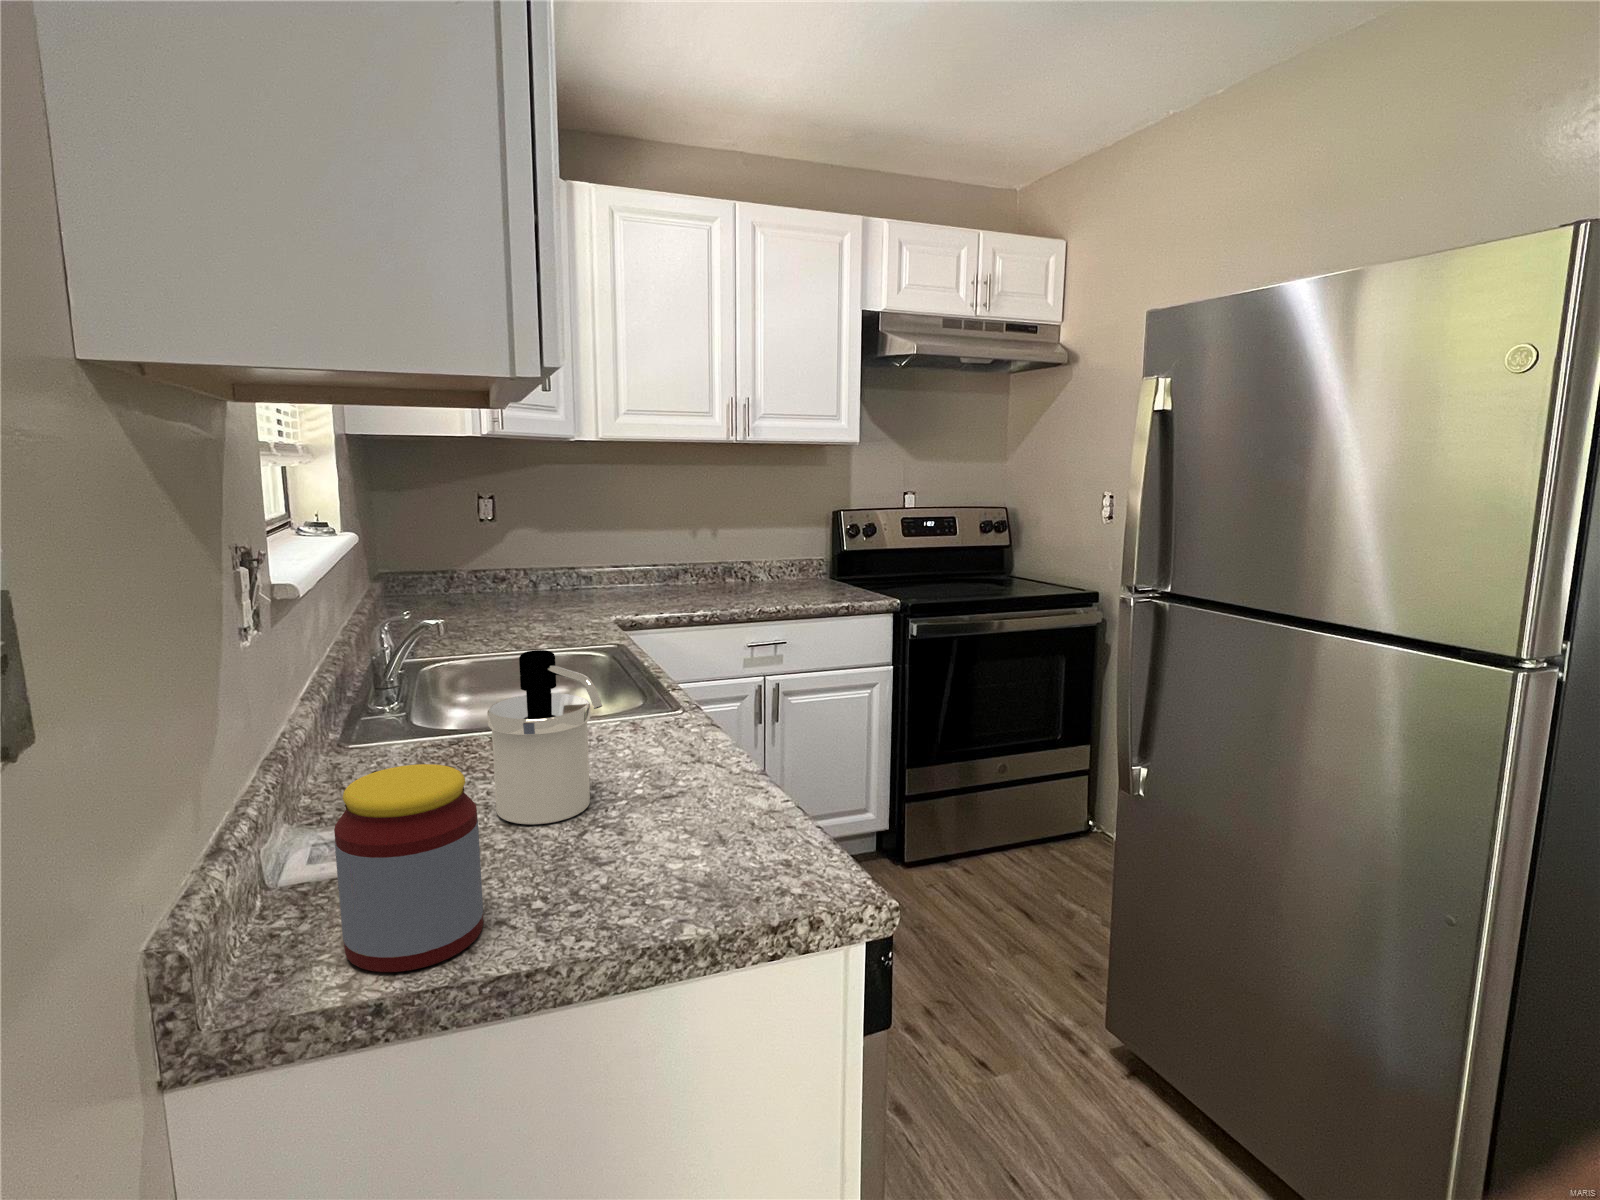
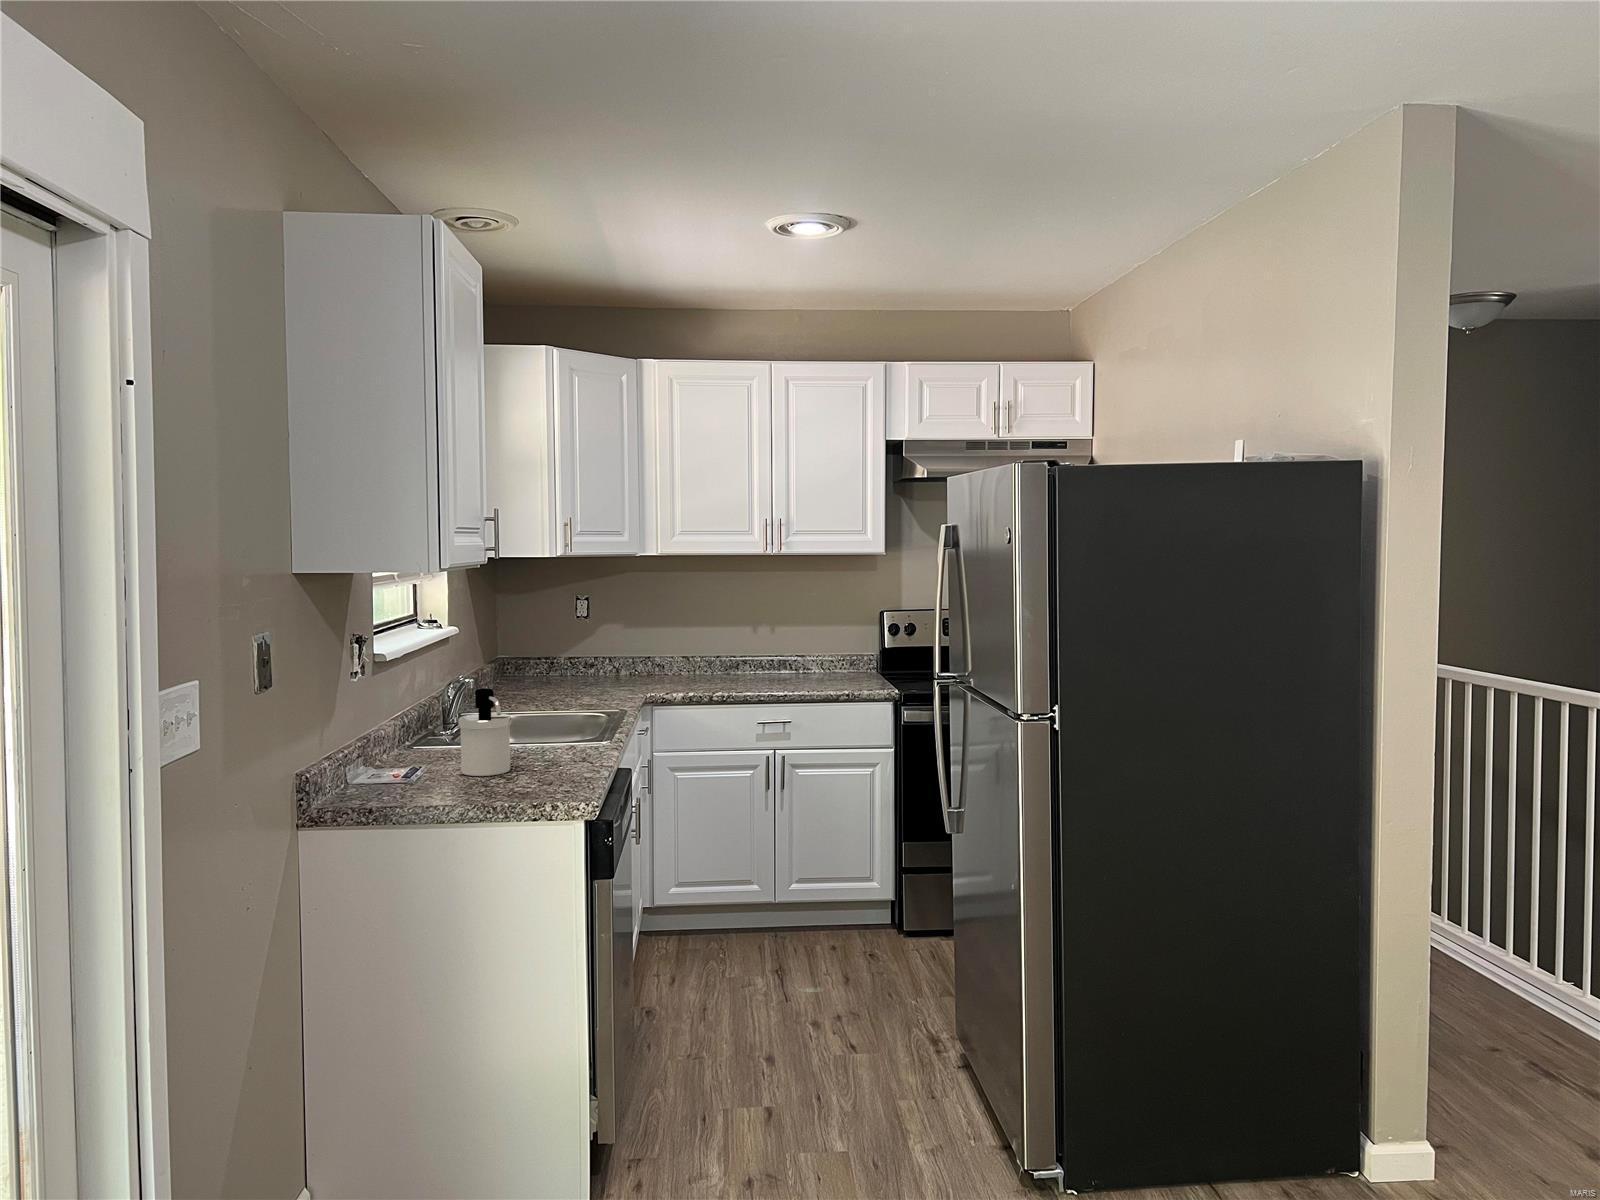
jar: present [334,764,483,972] -> none [366,726,424,804]

